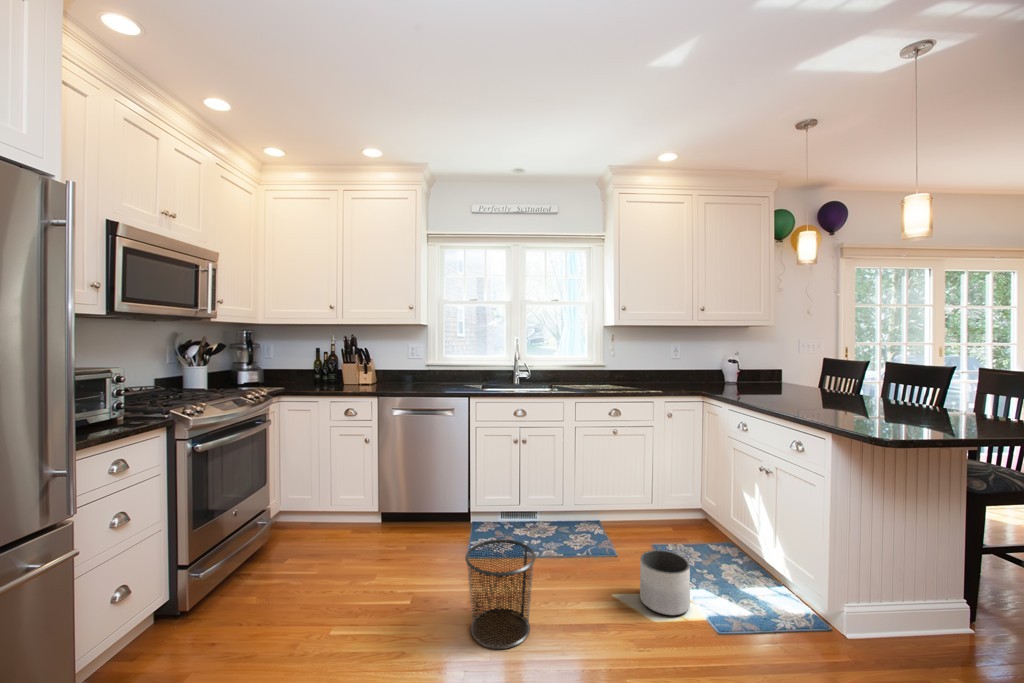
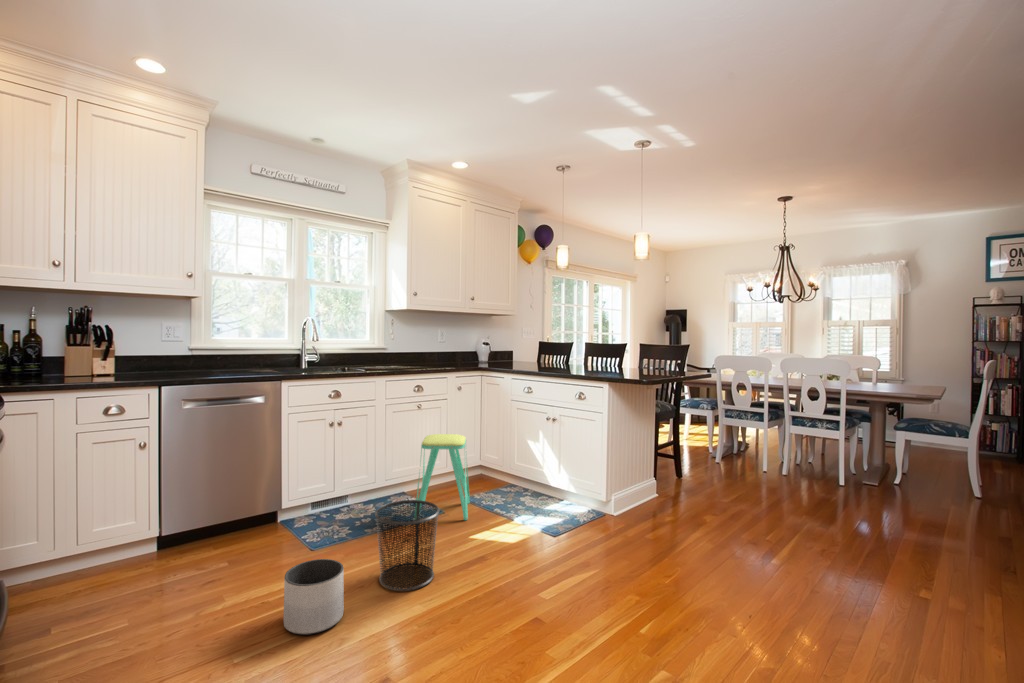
stool: none [575,466,653,579] -> present [414,434,470,520]
planter: present [640,550,690,616] -> present [284,559,344,635]

